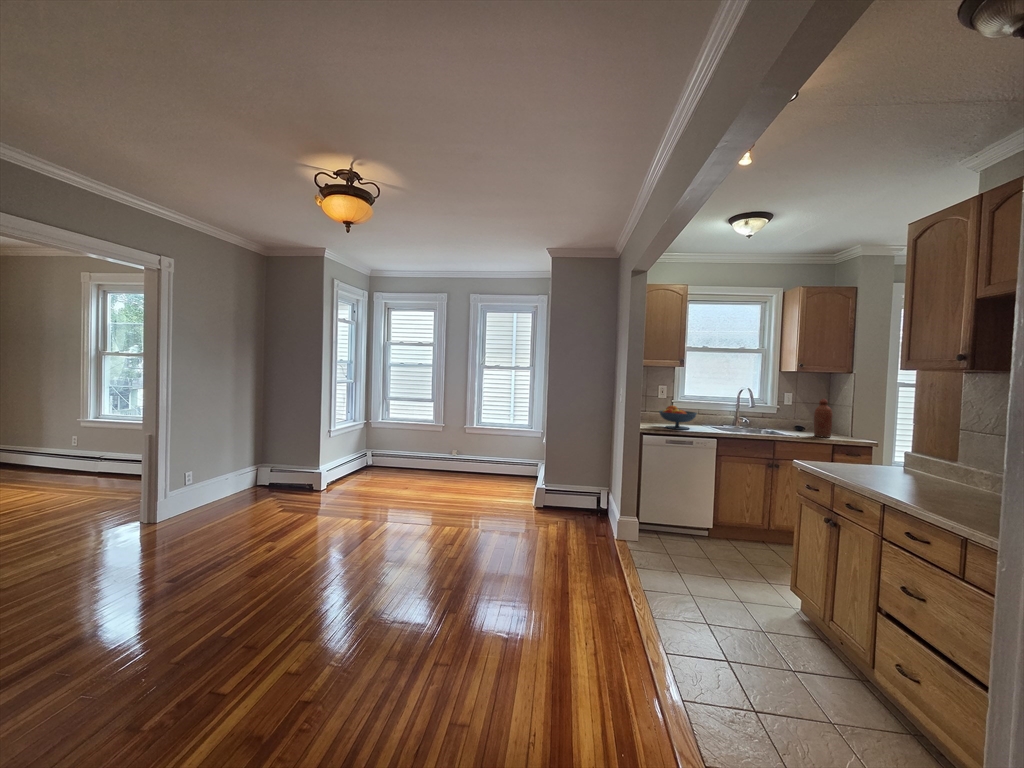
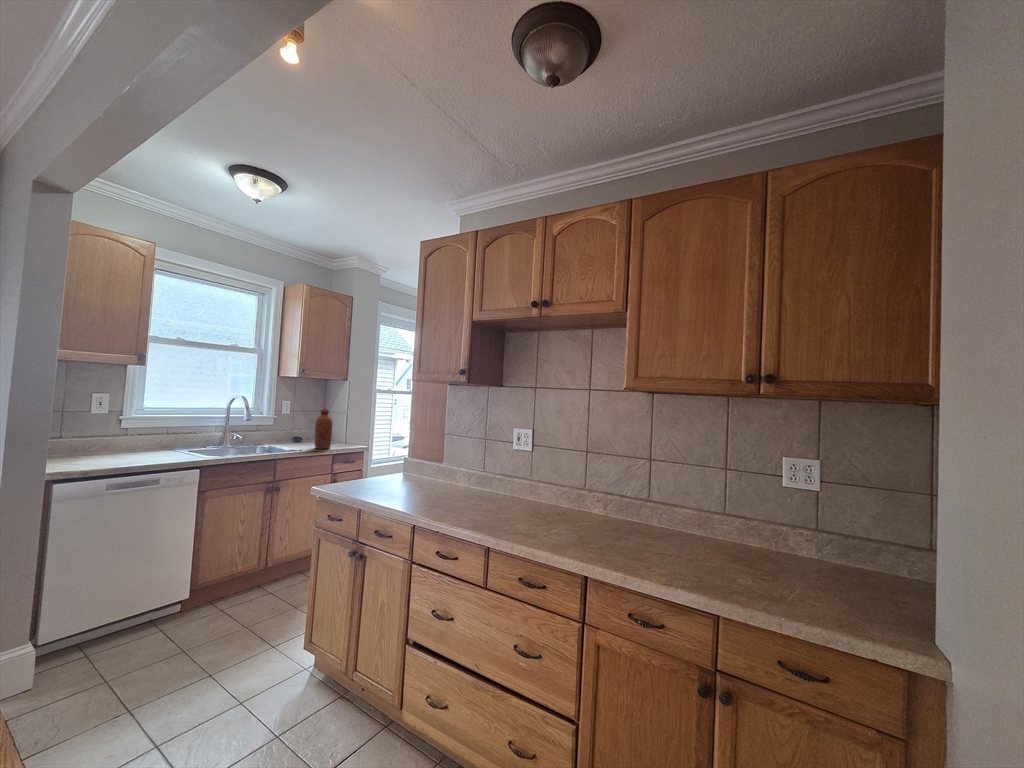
fruit bowl: present [659,406,697,430] -> none [90,423,166,462]

